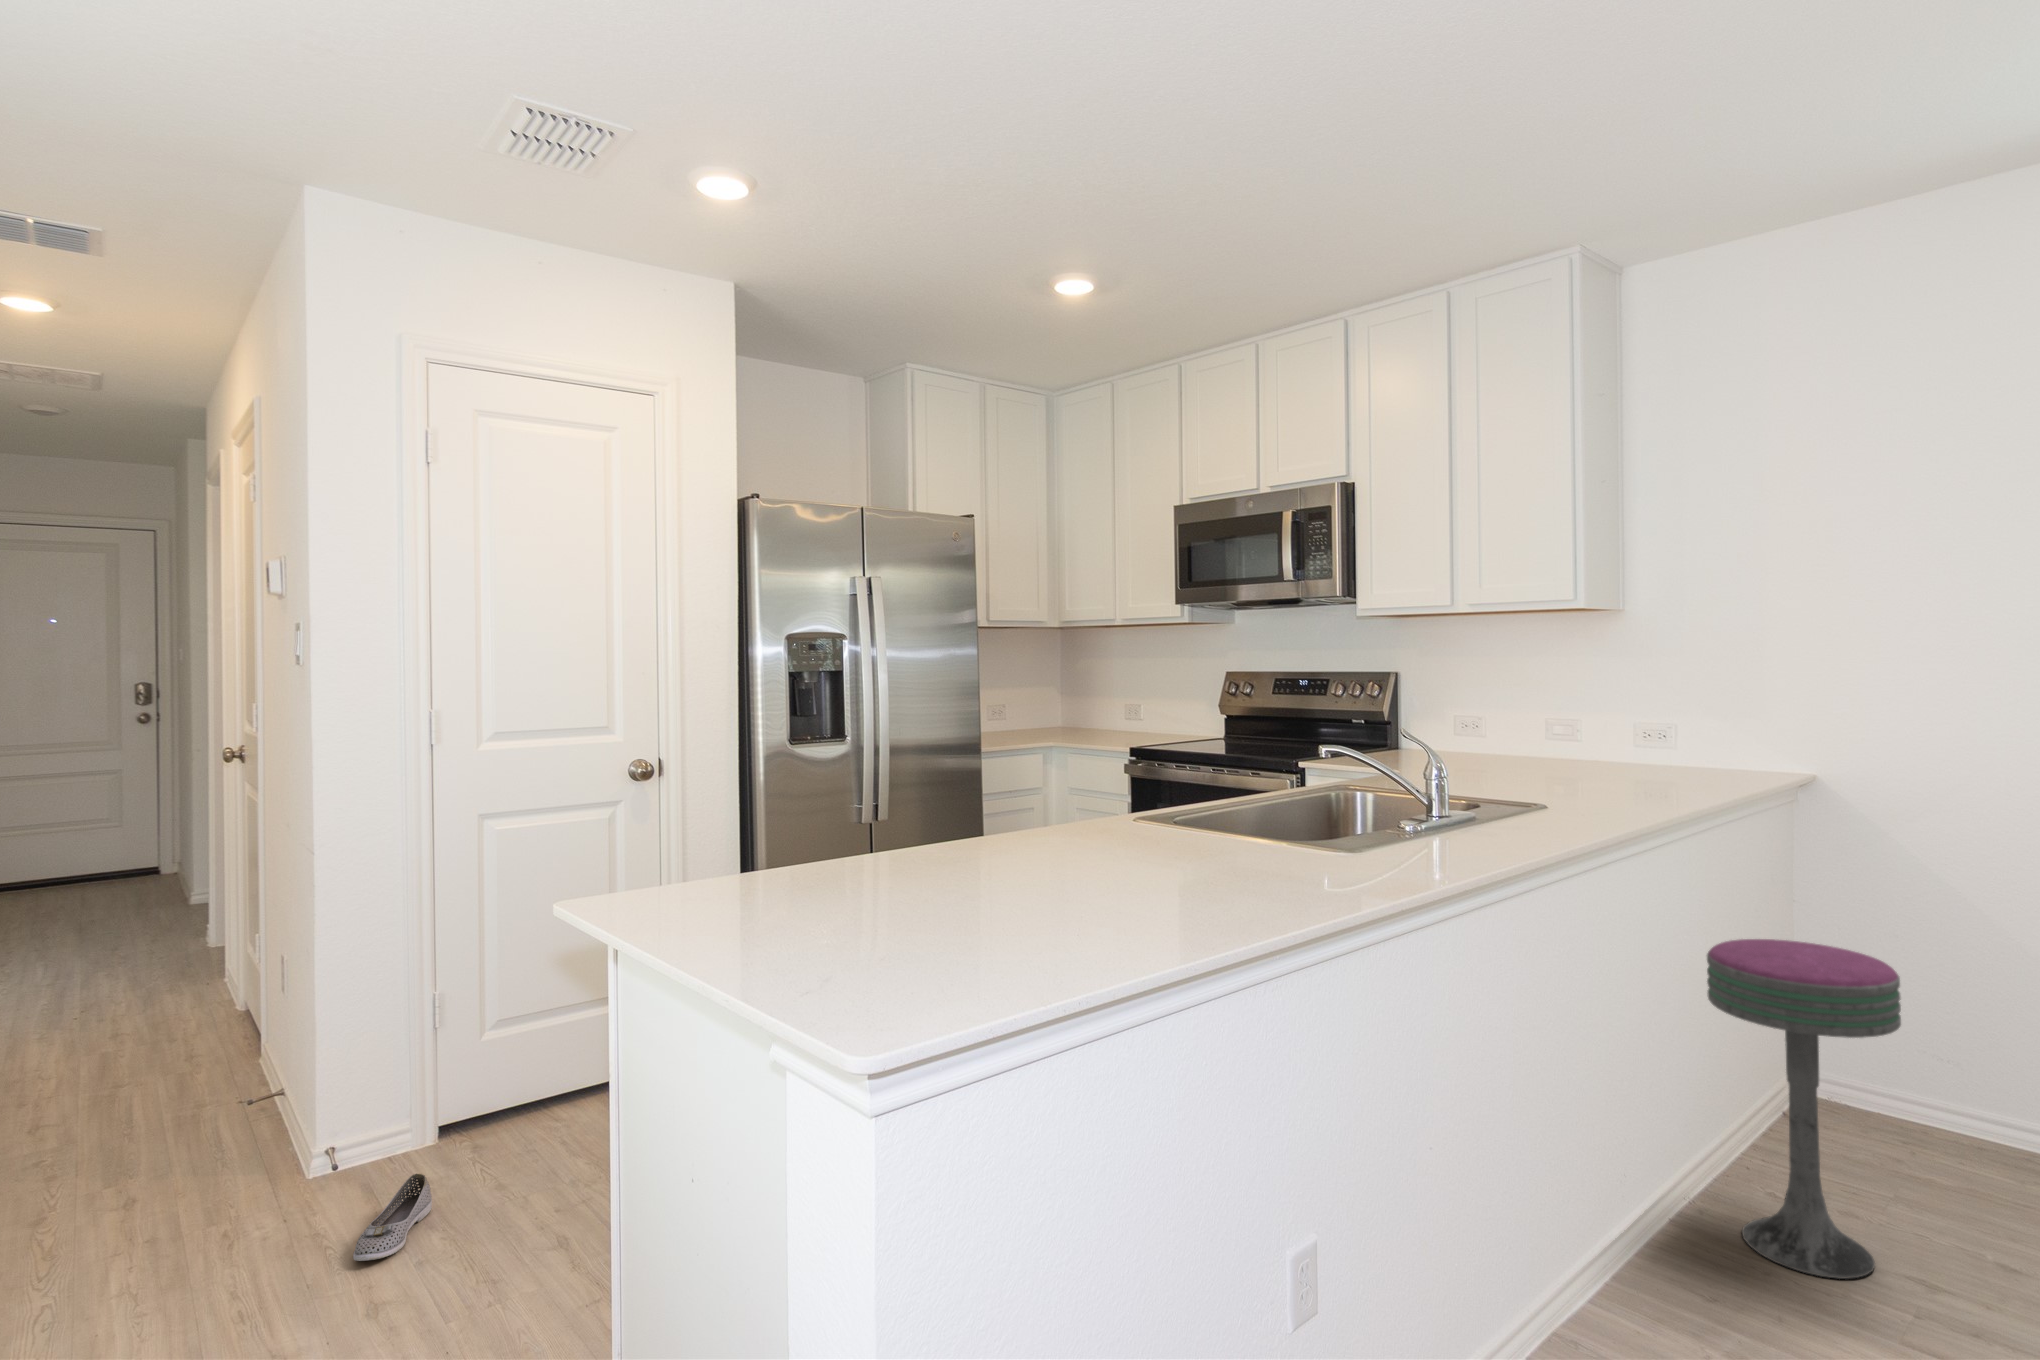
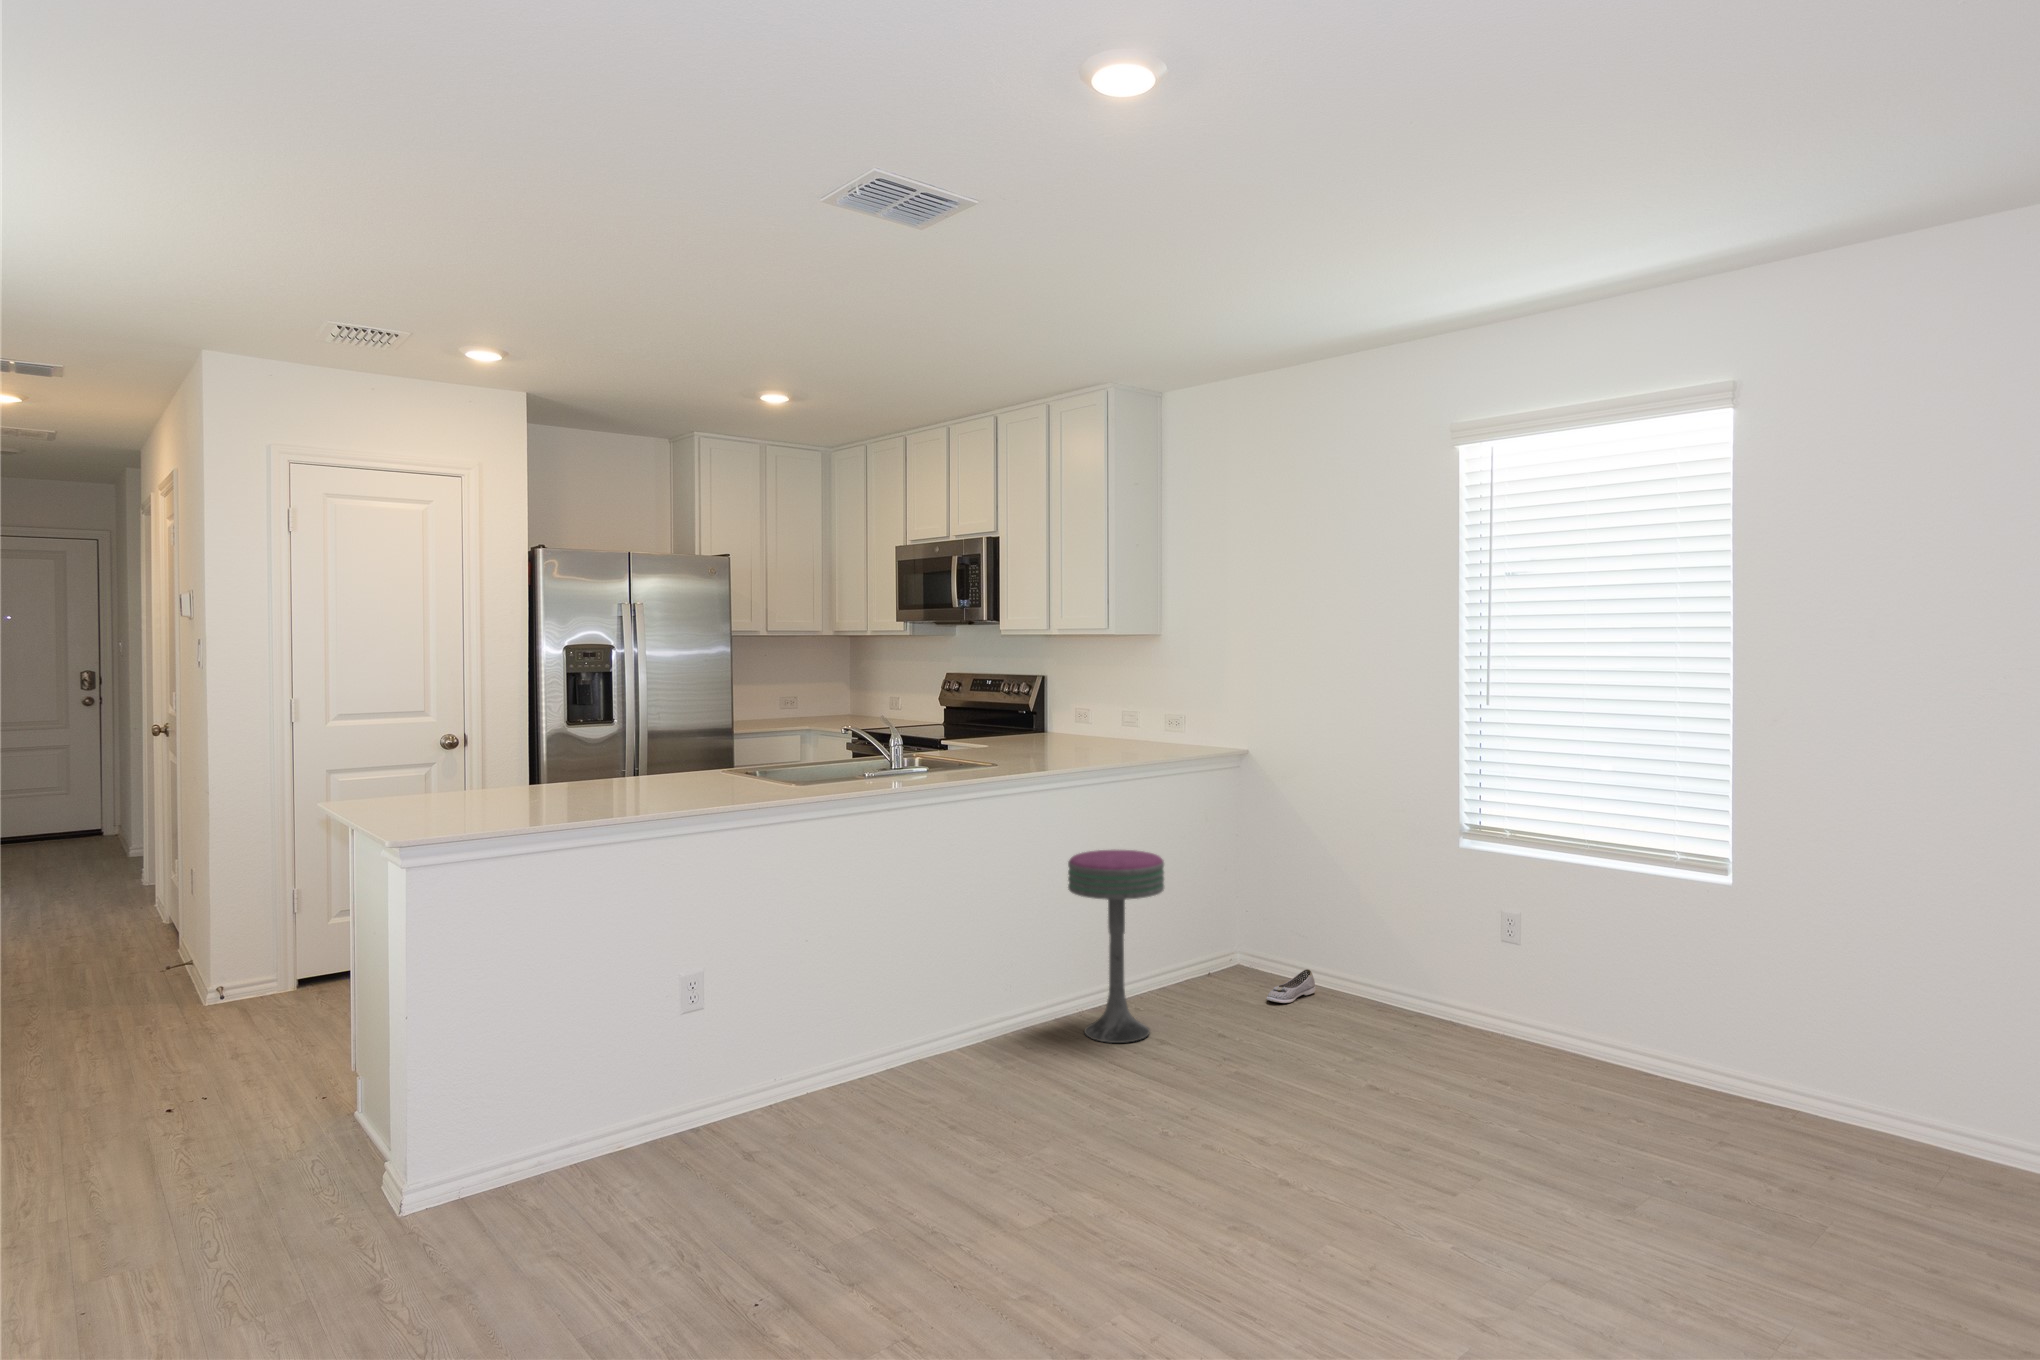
shoe: present [353,1174,432,1261] -> present [1266,969,1315,1003]

